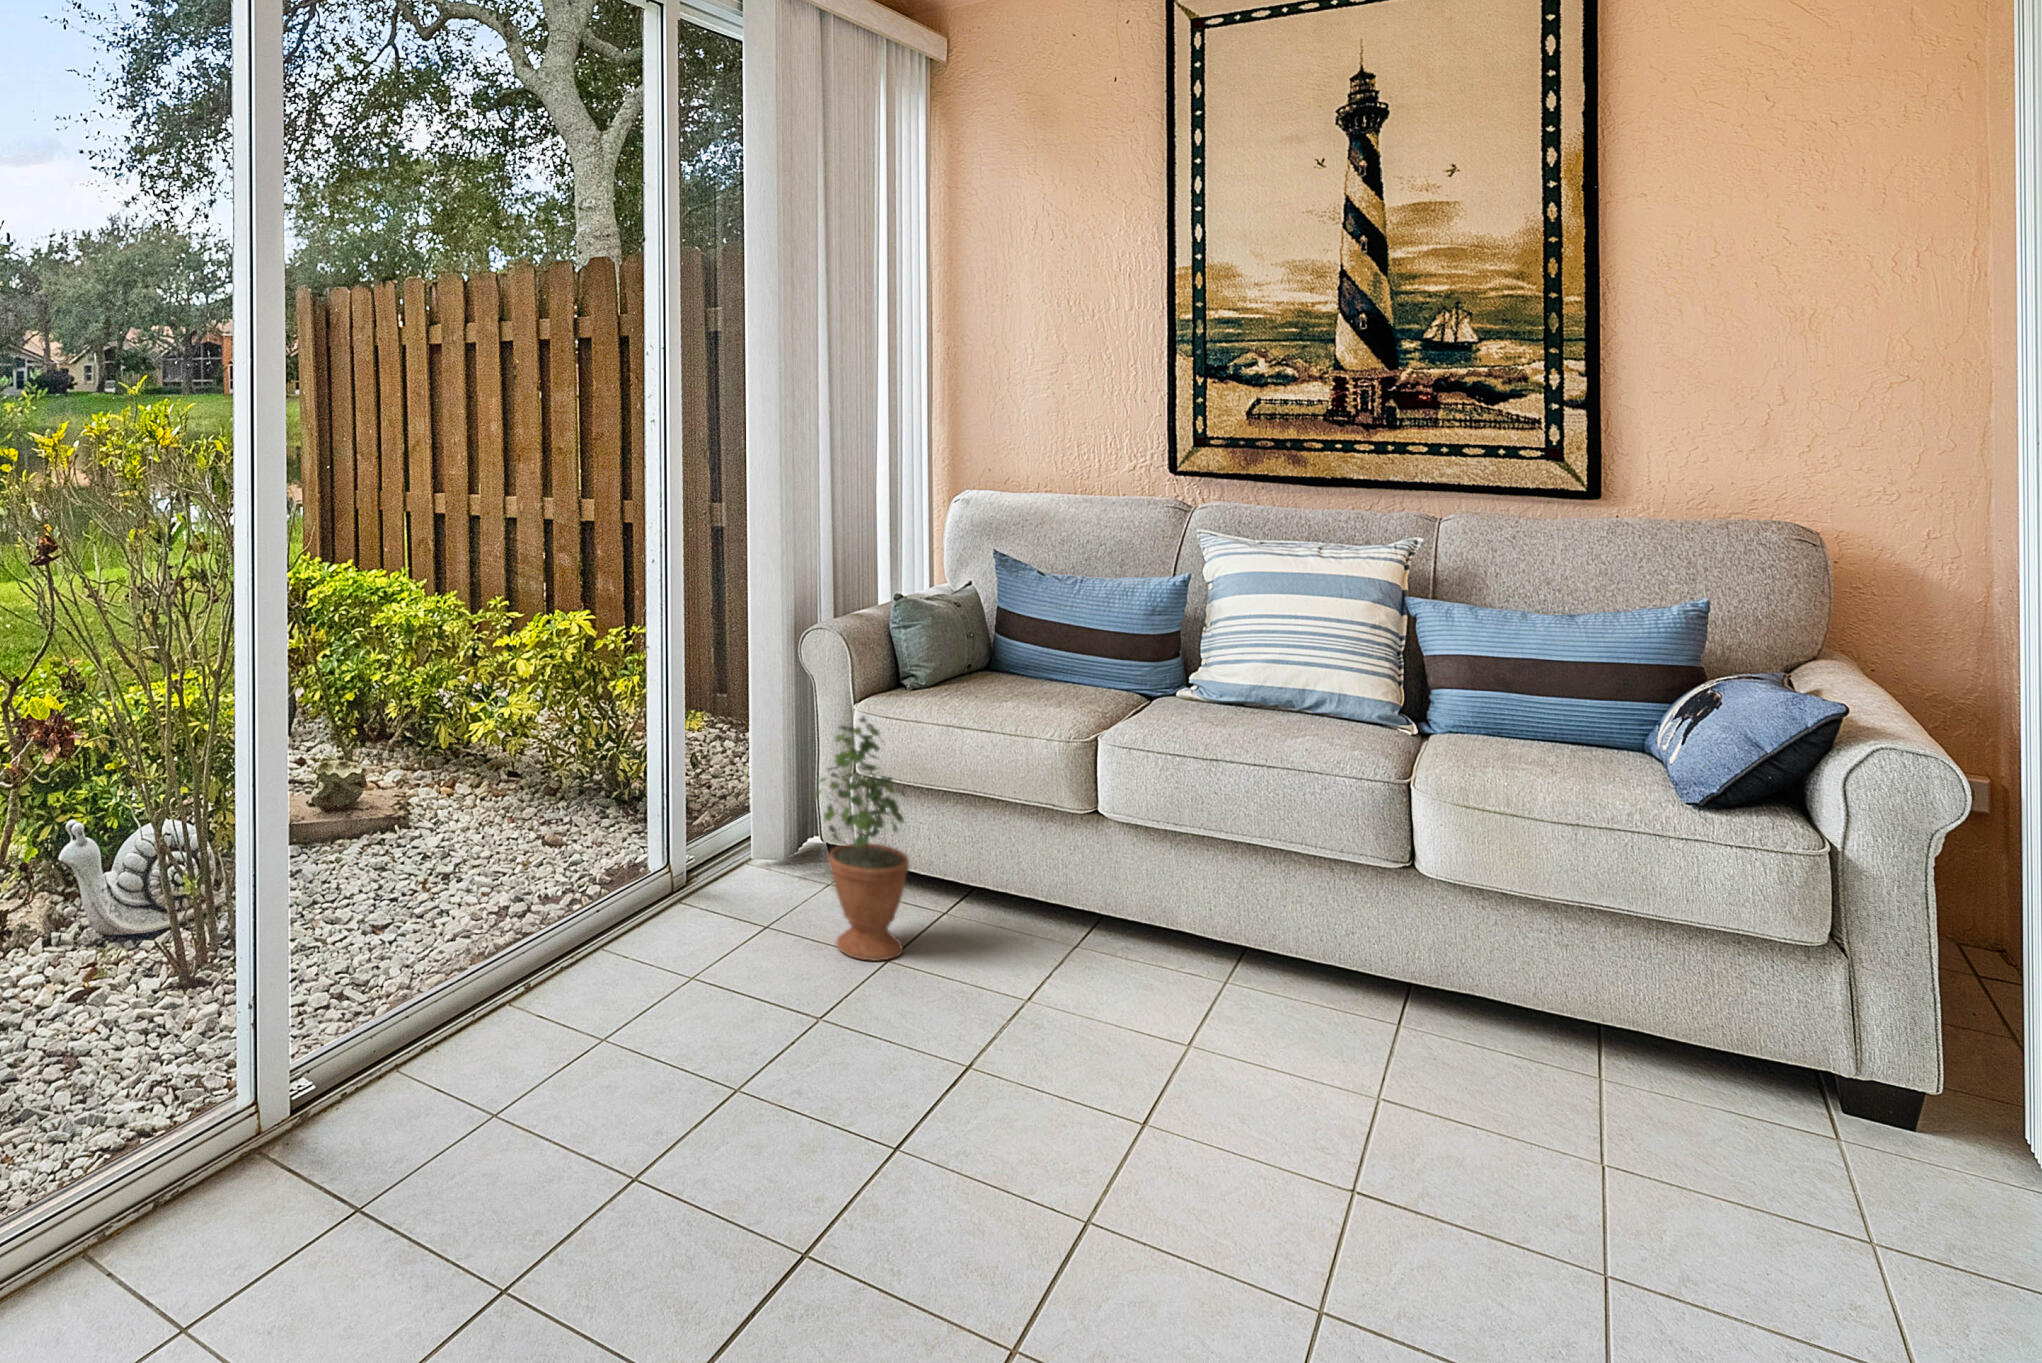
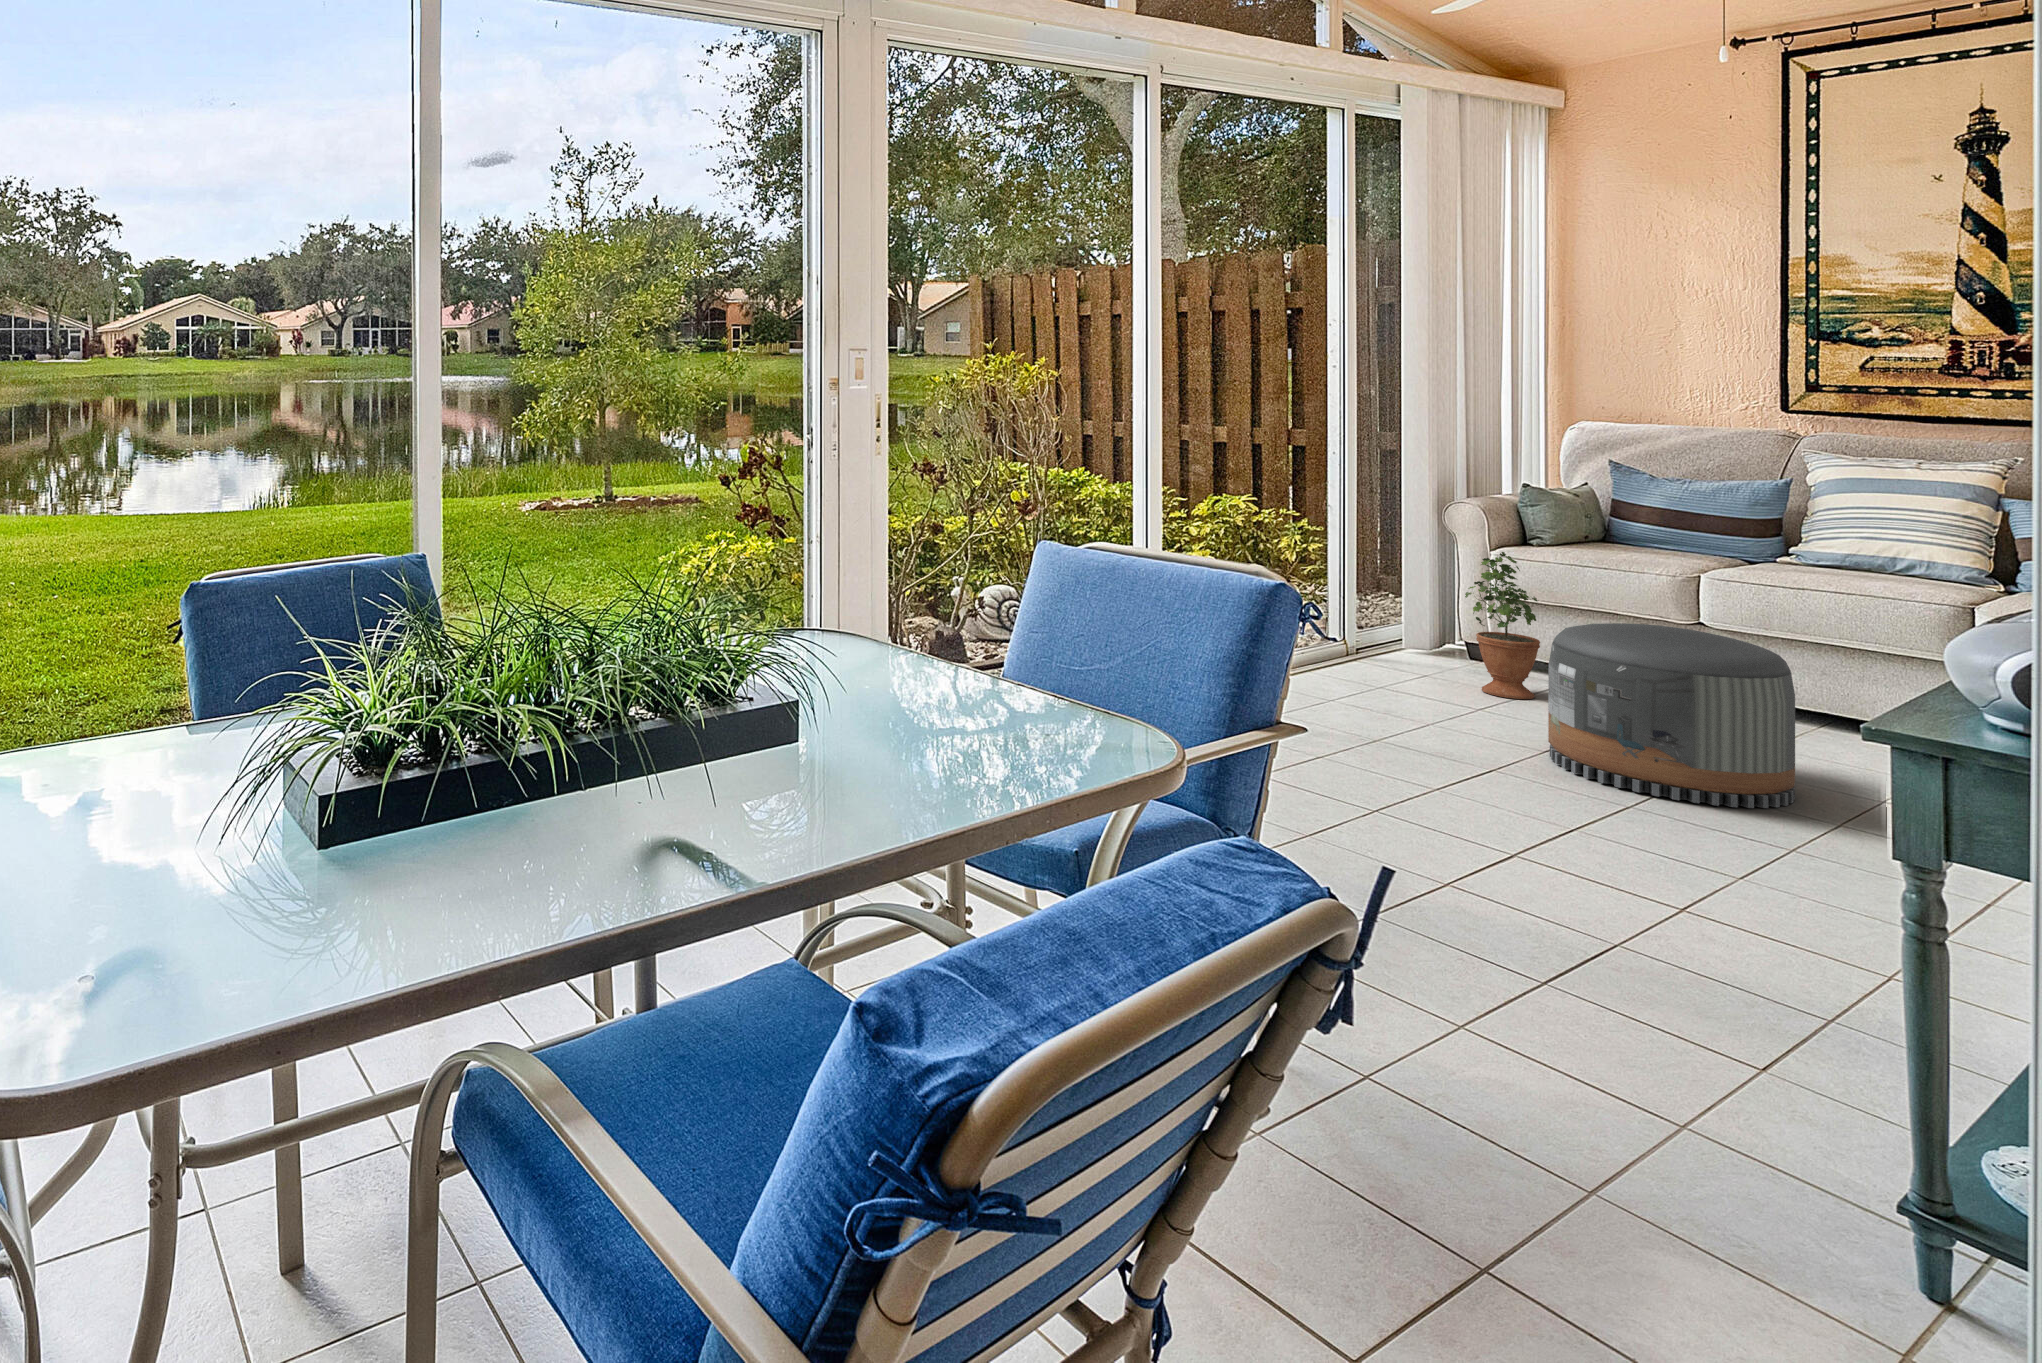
pouf: none [906,881,1244,1275] -> present [1548,623,1795,808]

